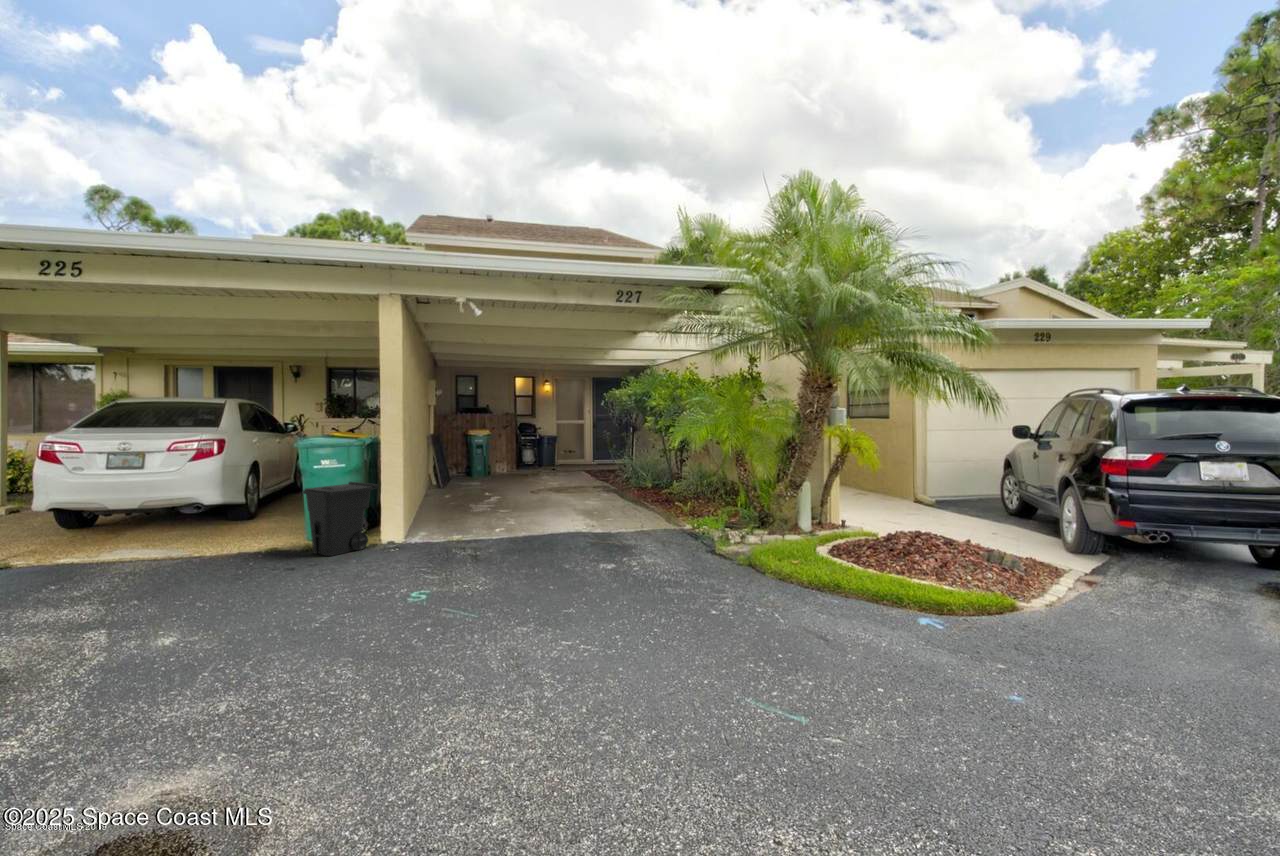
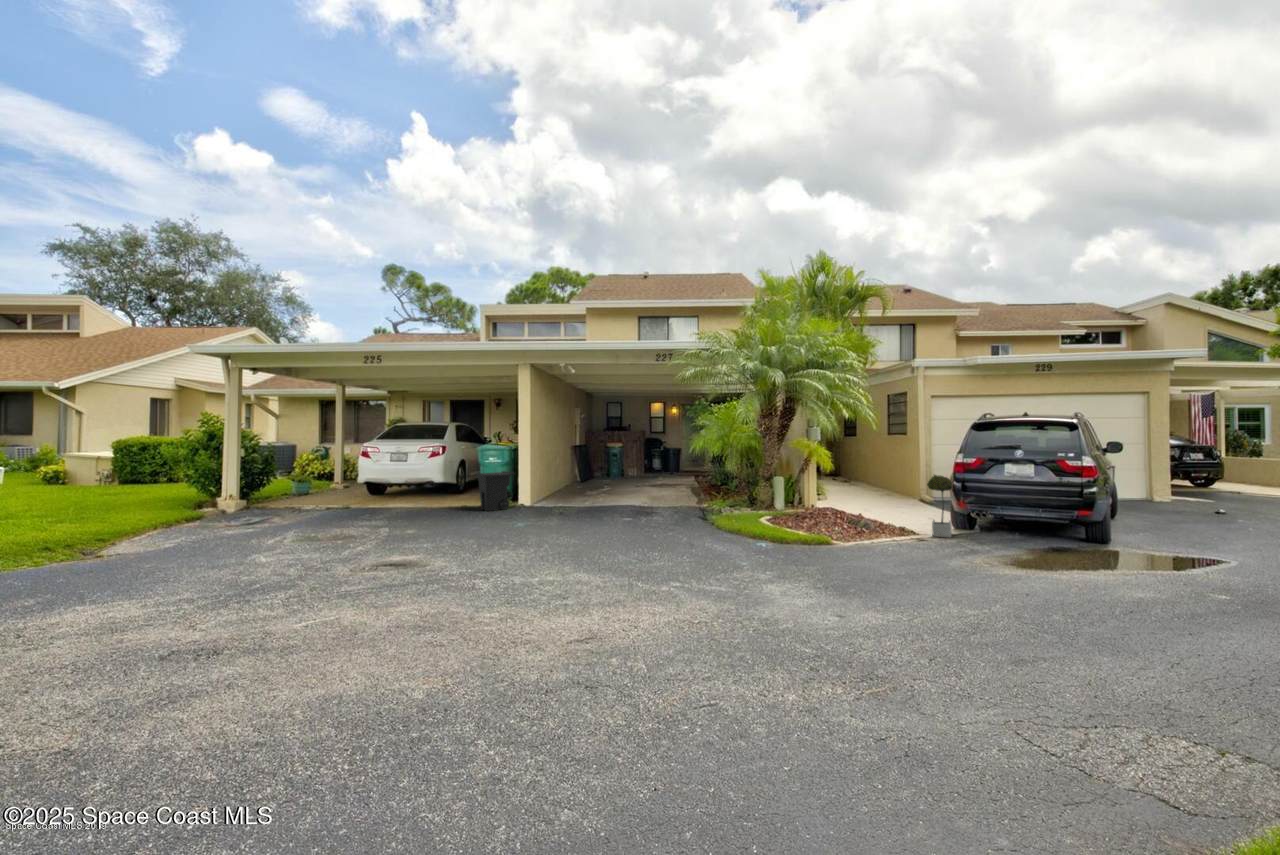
potted tree: none [1034,473,1075,560] -> present [927,475,952,537]

